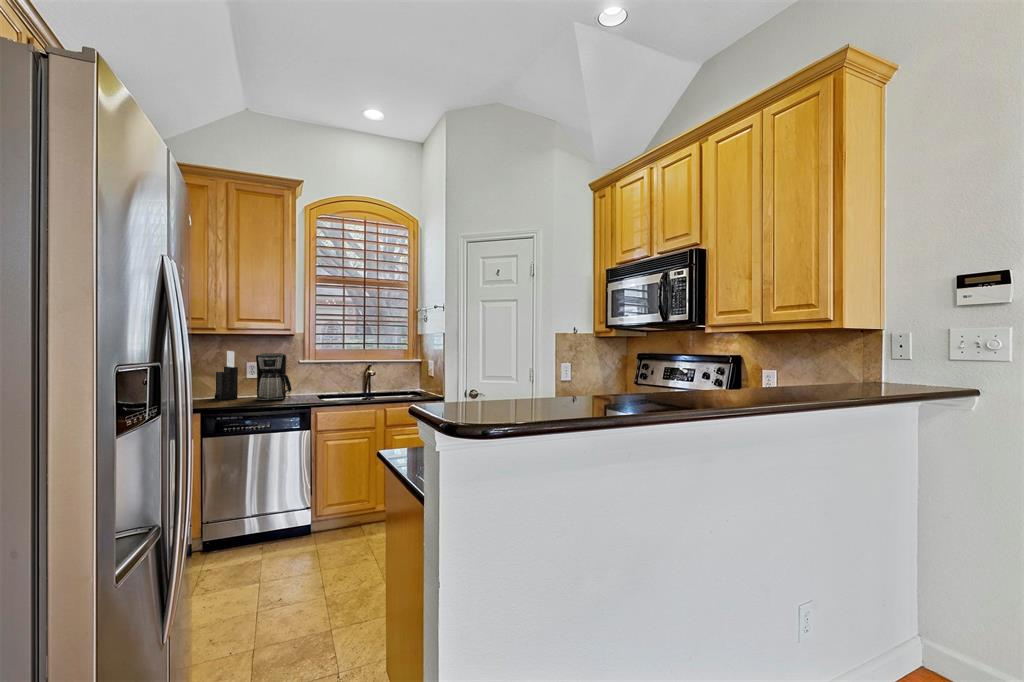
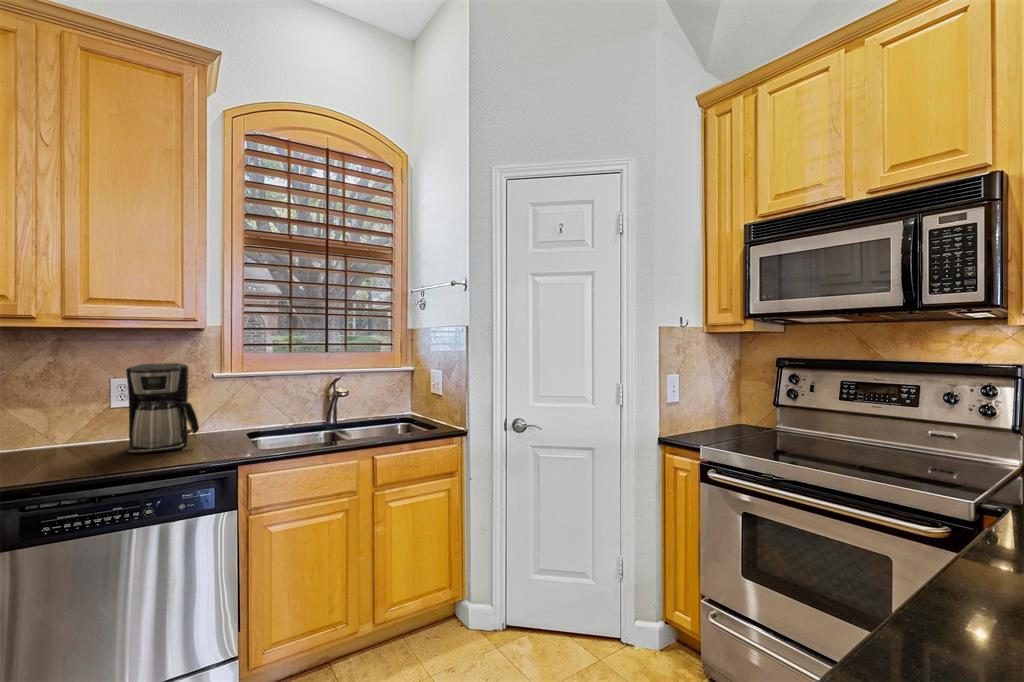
knife block: present [215,351,238,400] -> none [41,360,90,454]

